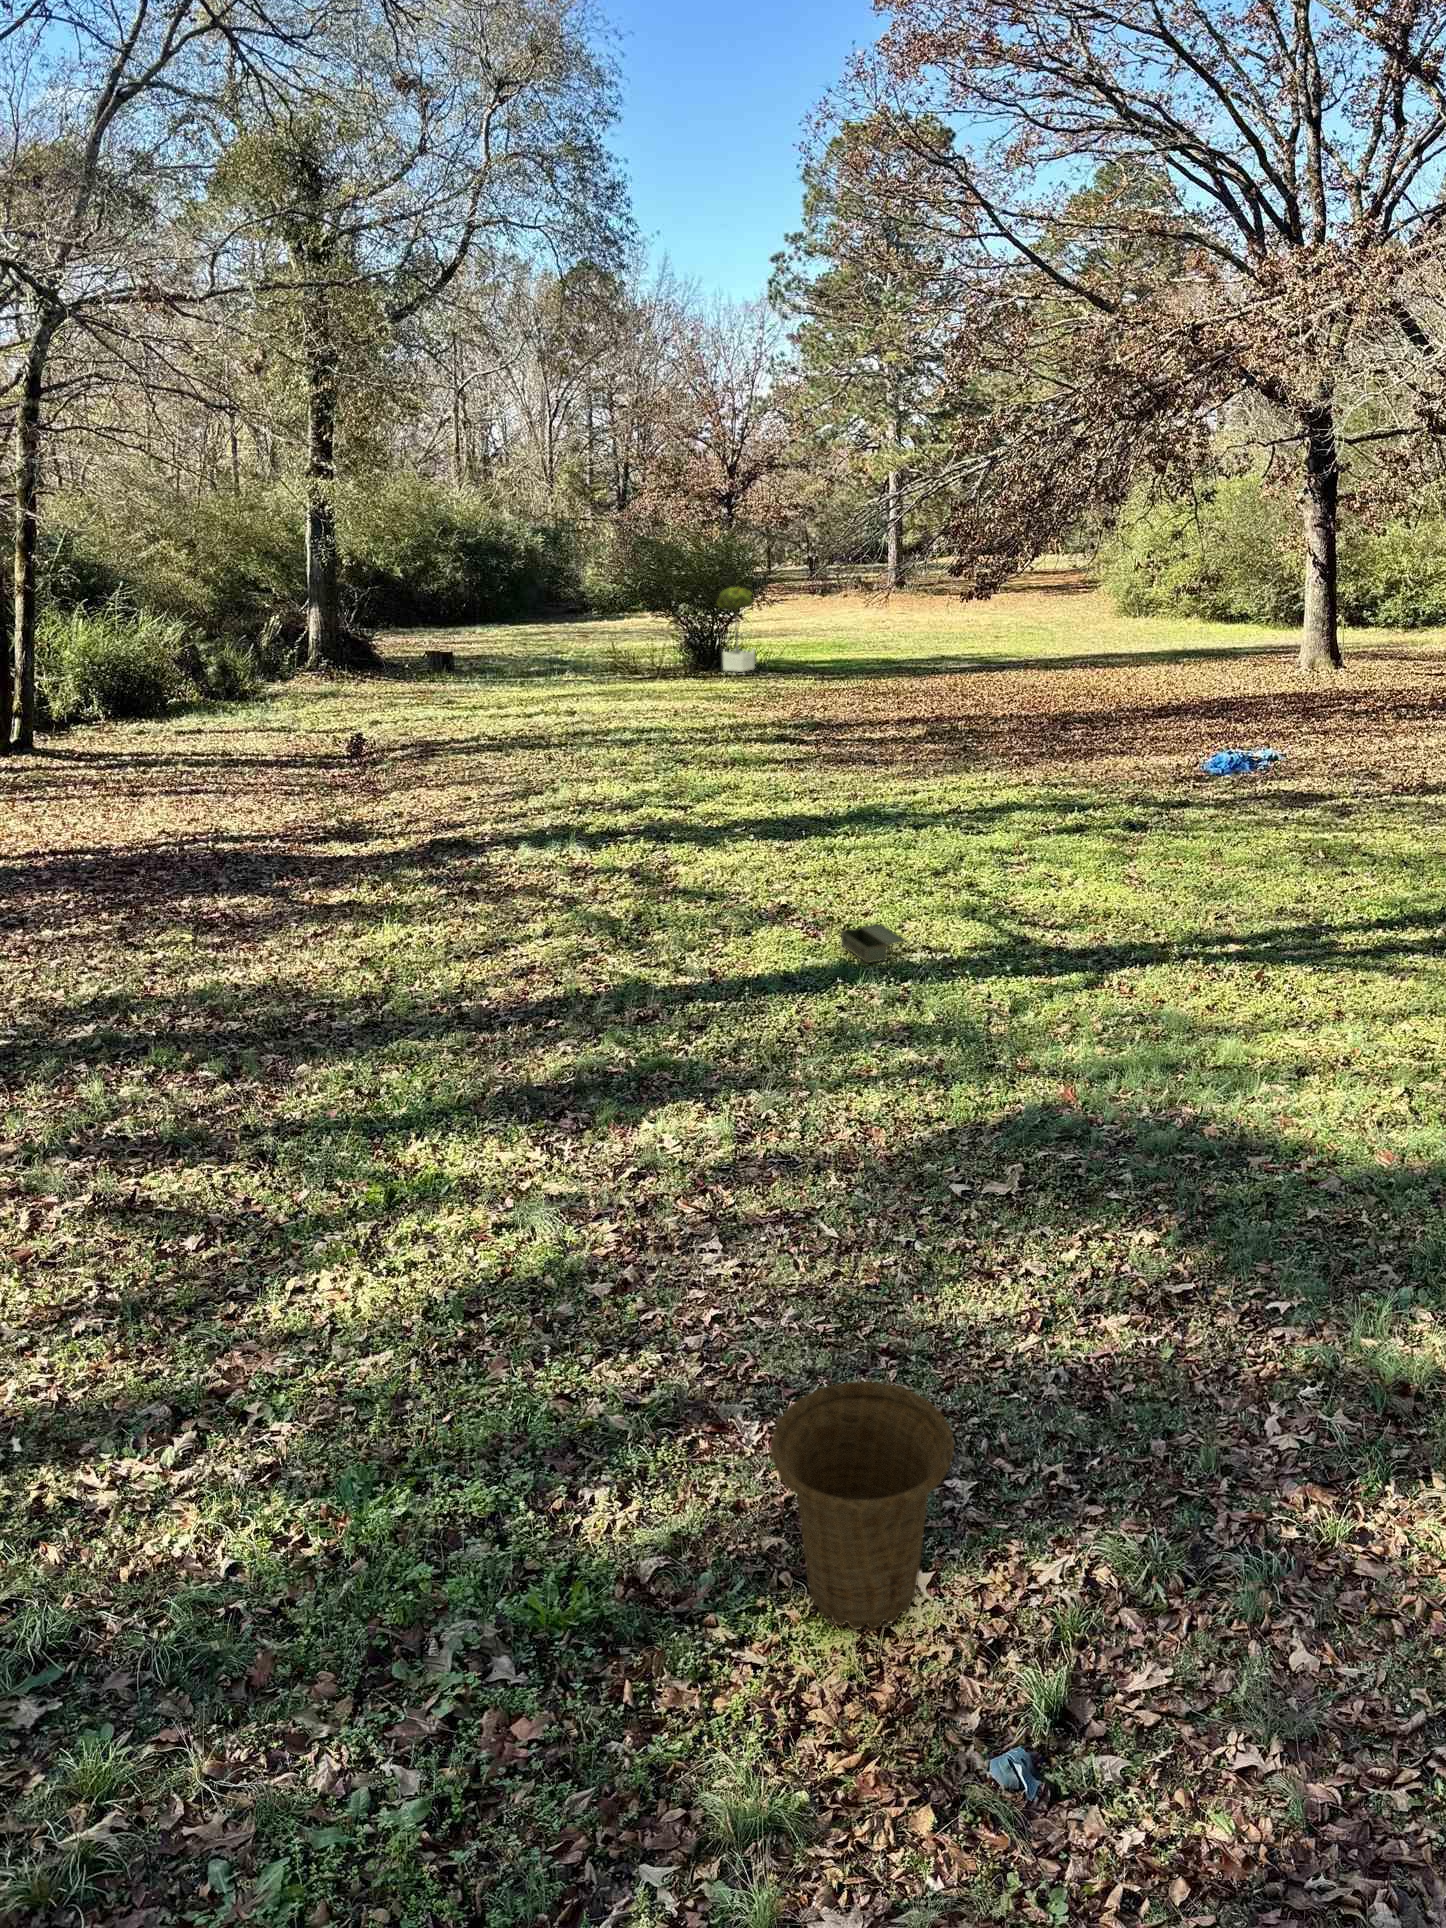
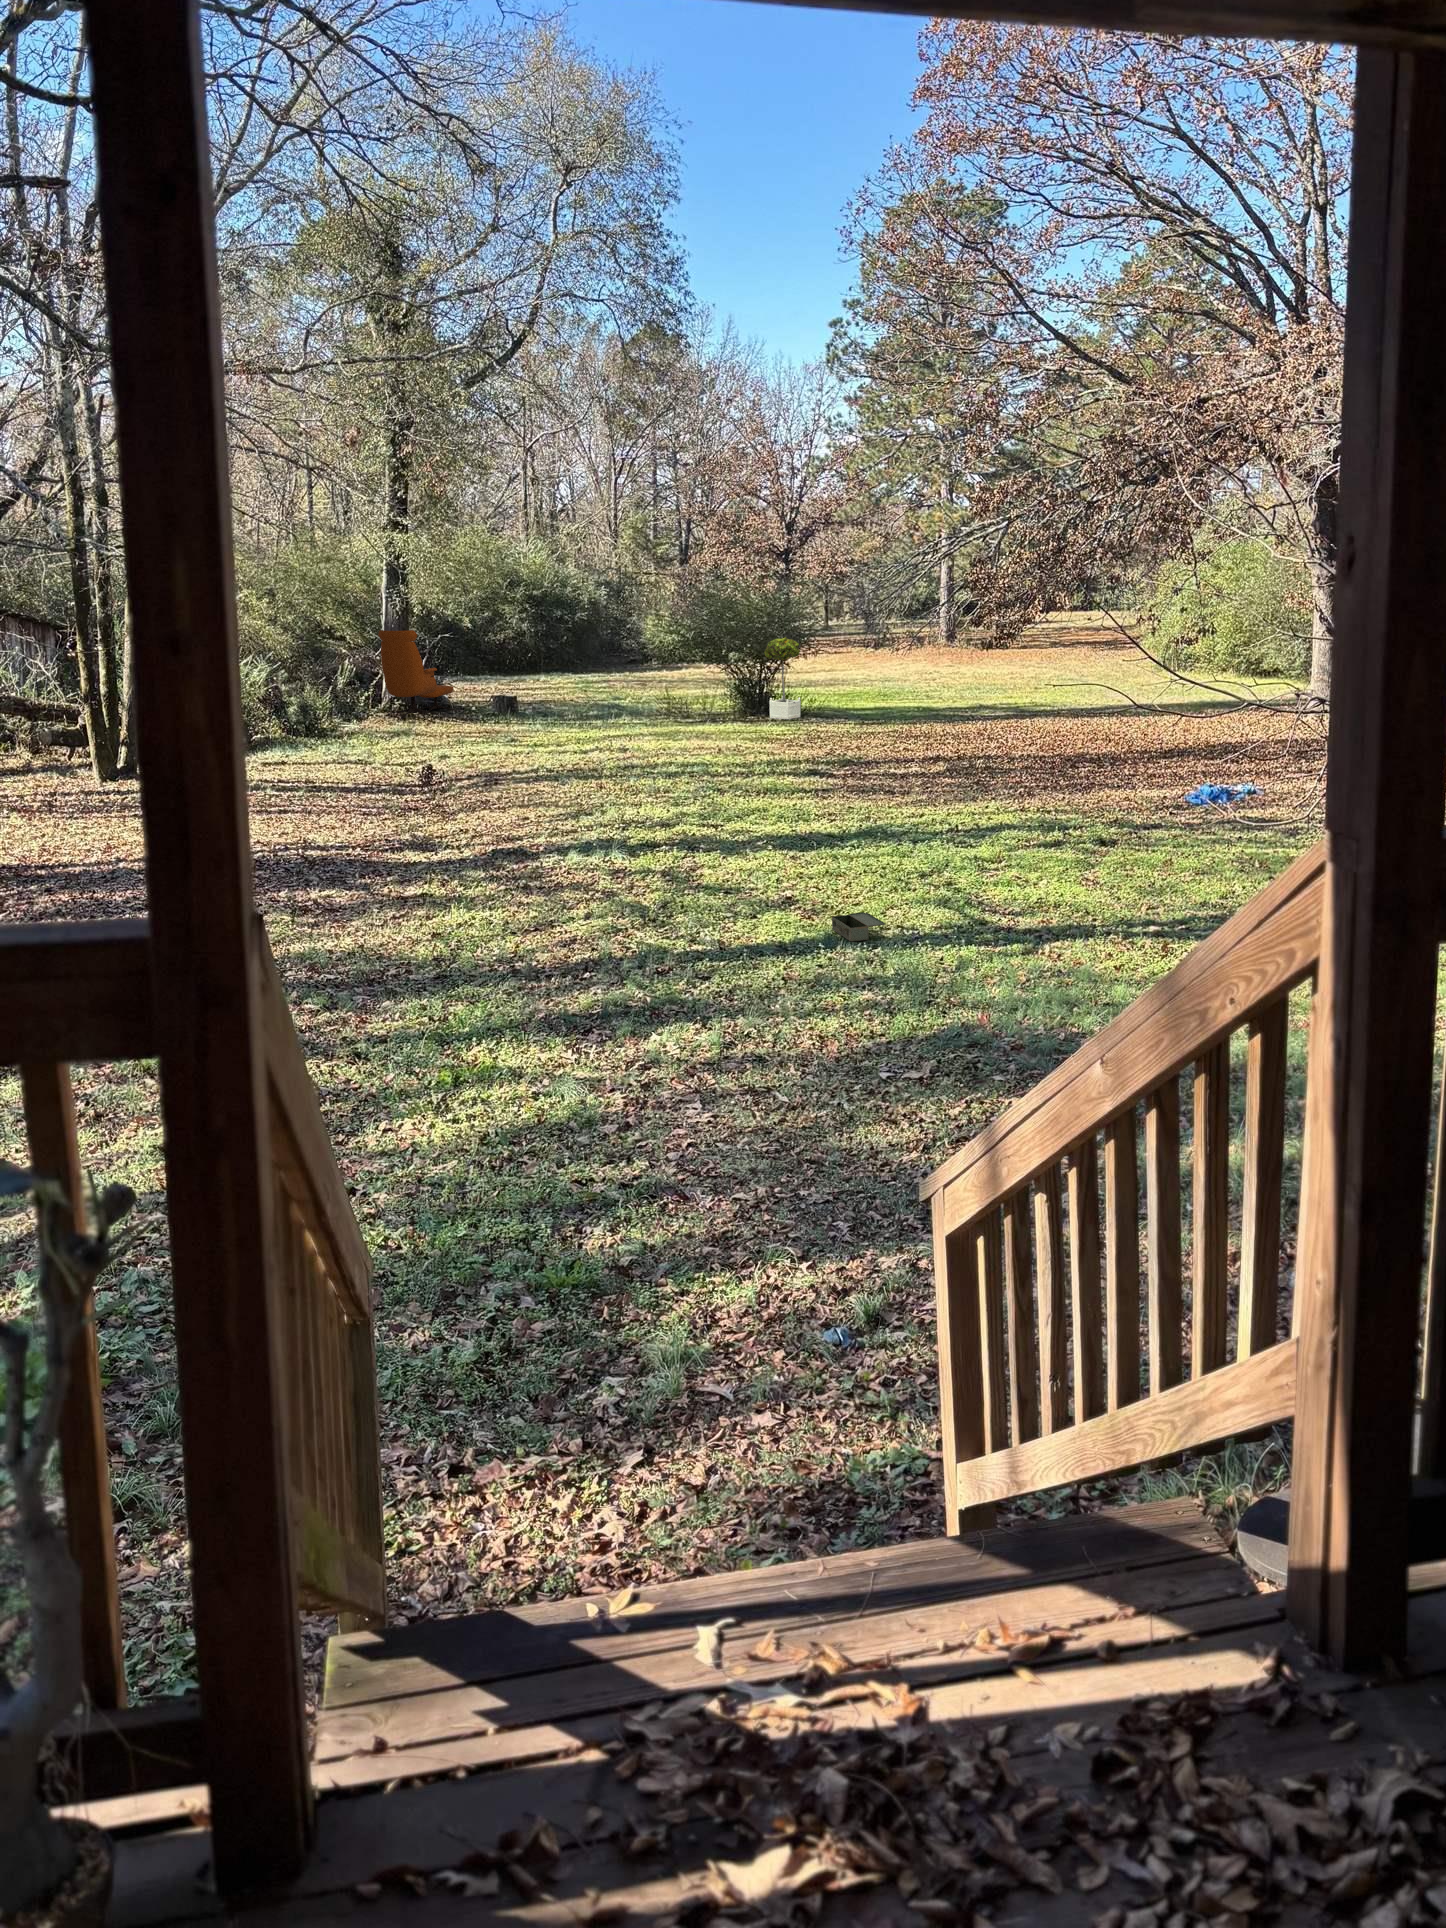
lounge chair: none [304,581,389,675] -> present [378,630,454,719]
basket: present [771,1382,954,1630] -> none [704,1142,825,1288]

